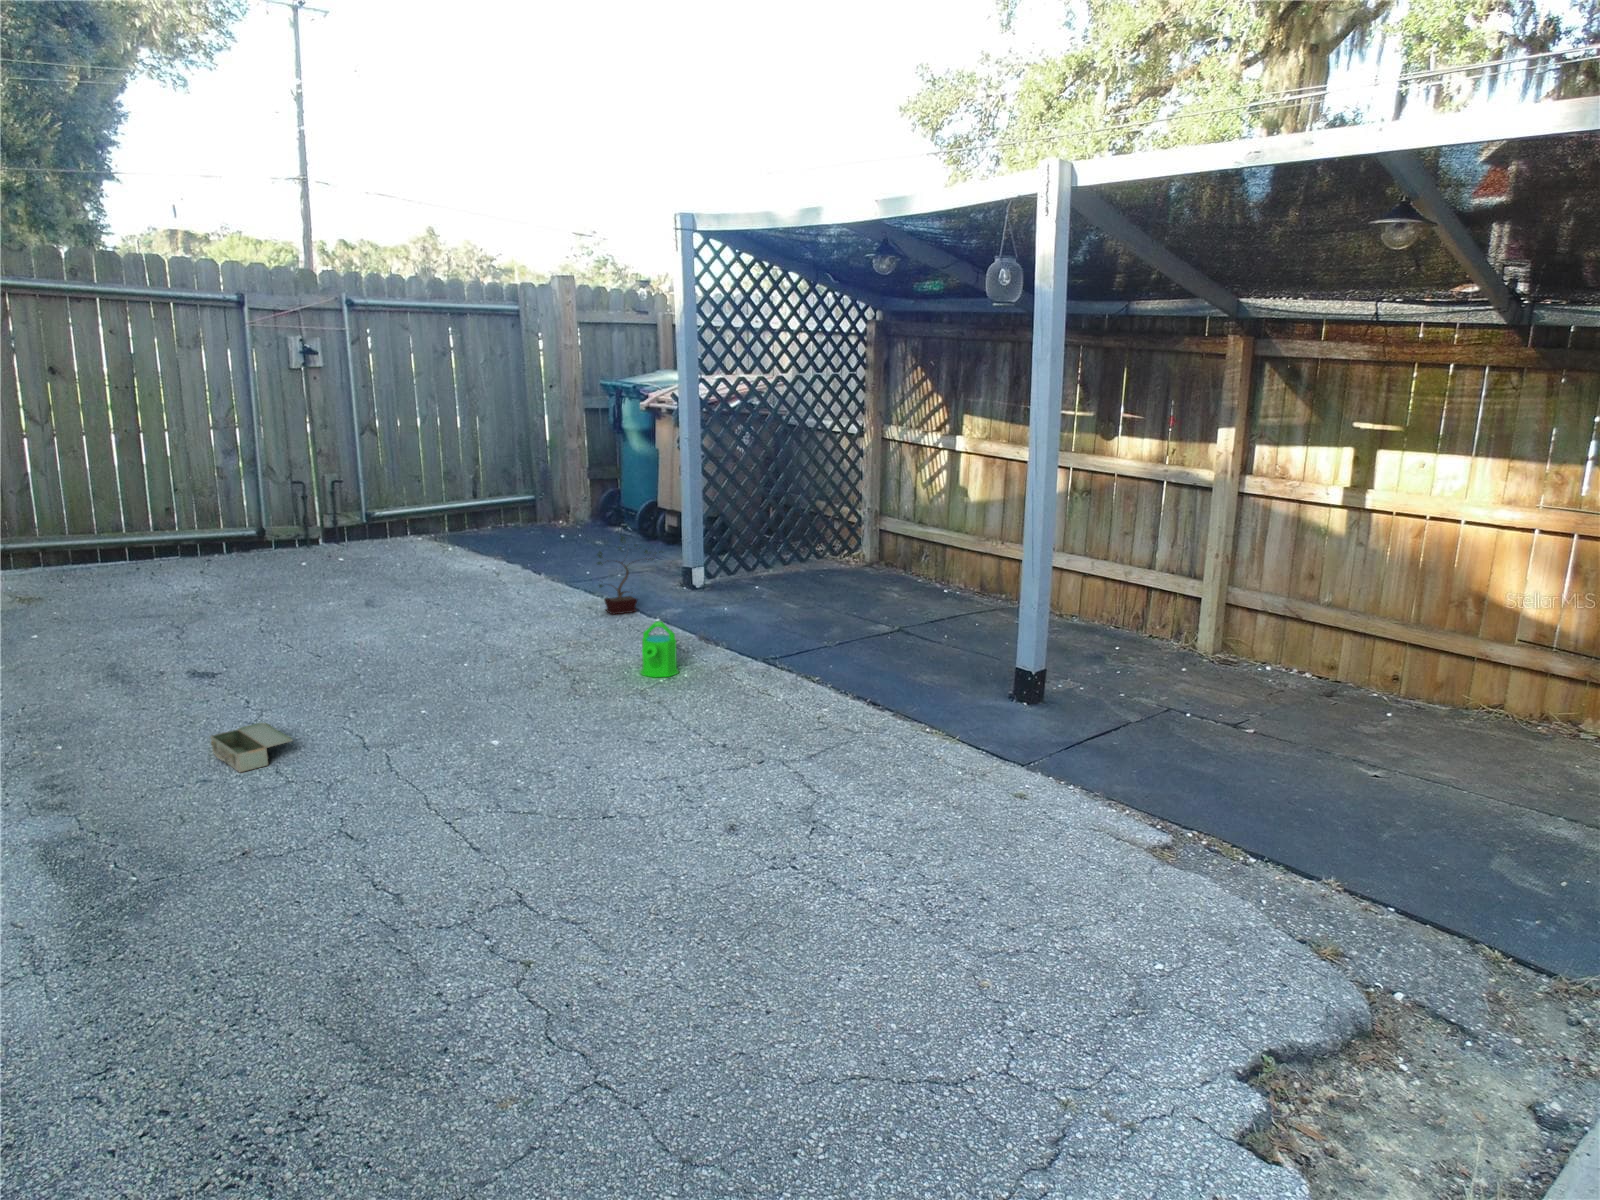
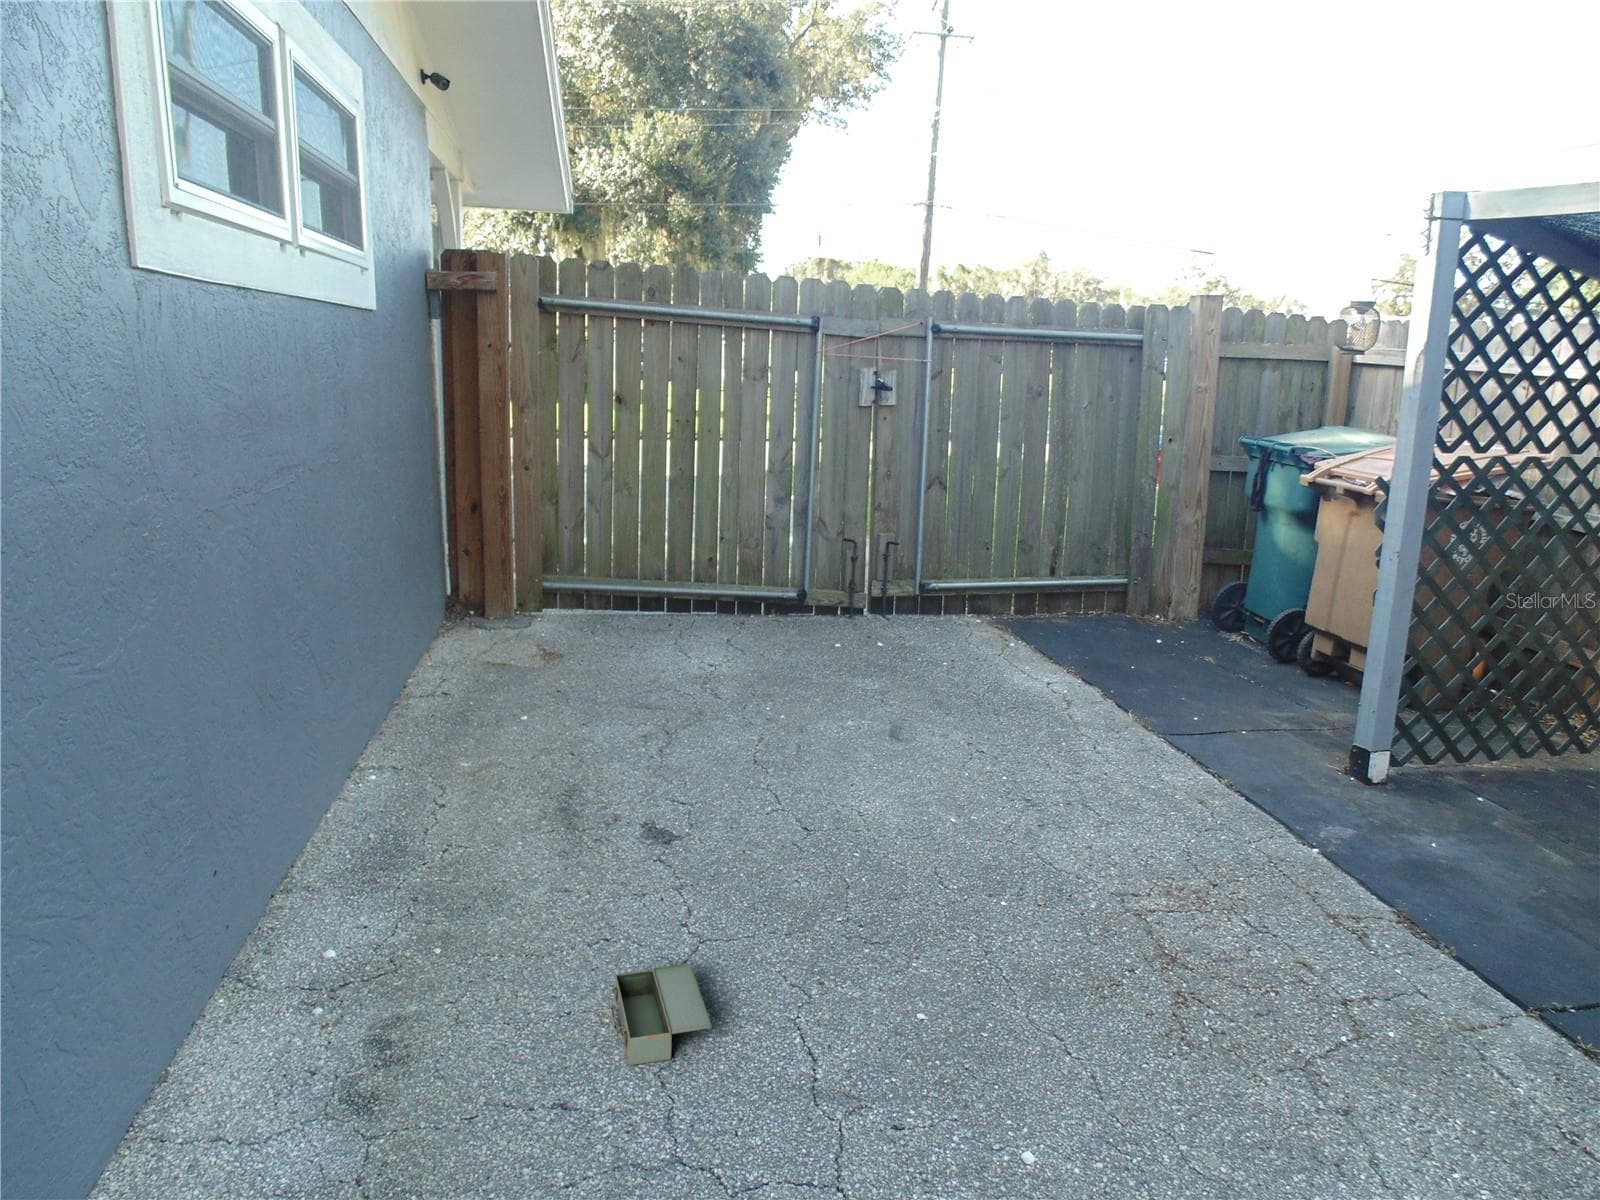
potted plant: present [598,536,663,614] -> none [1209,694,1332,816]
watering can: present [640,621,679,678] -> none [1282,905,1364,1013]

